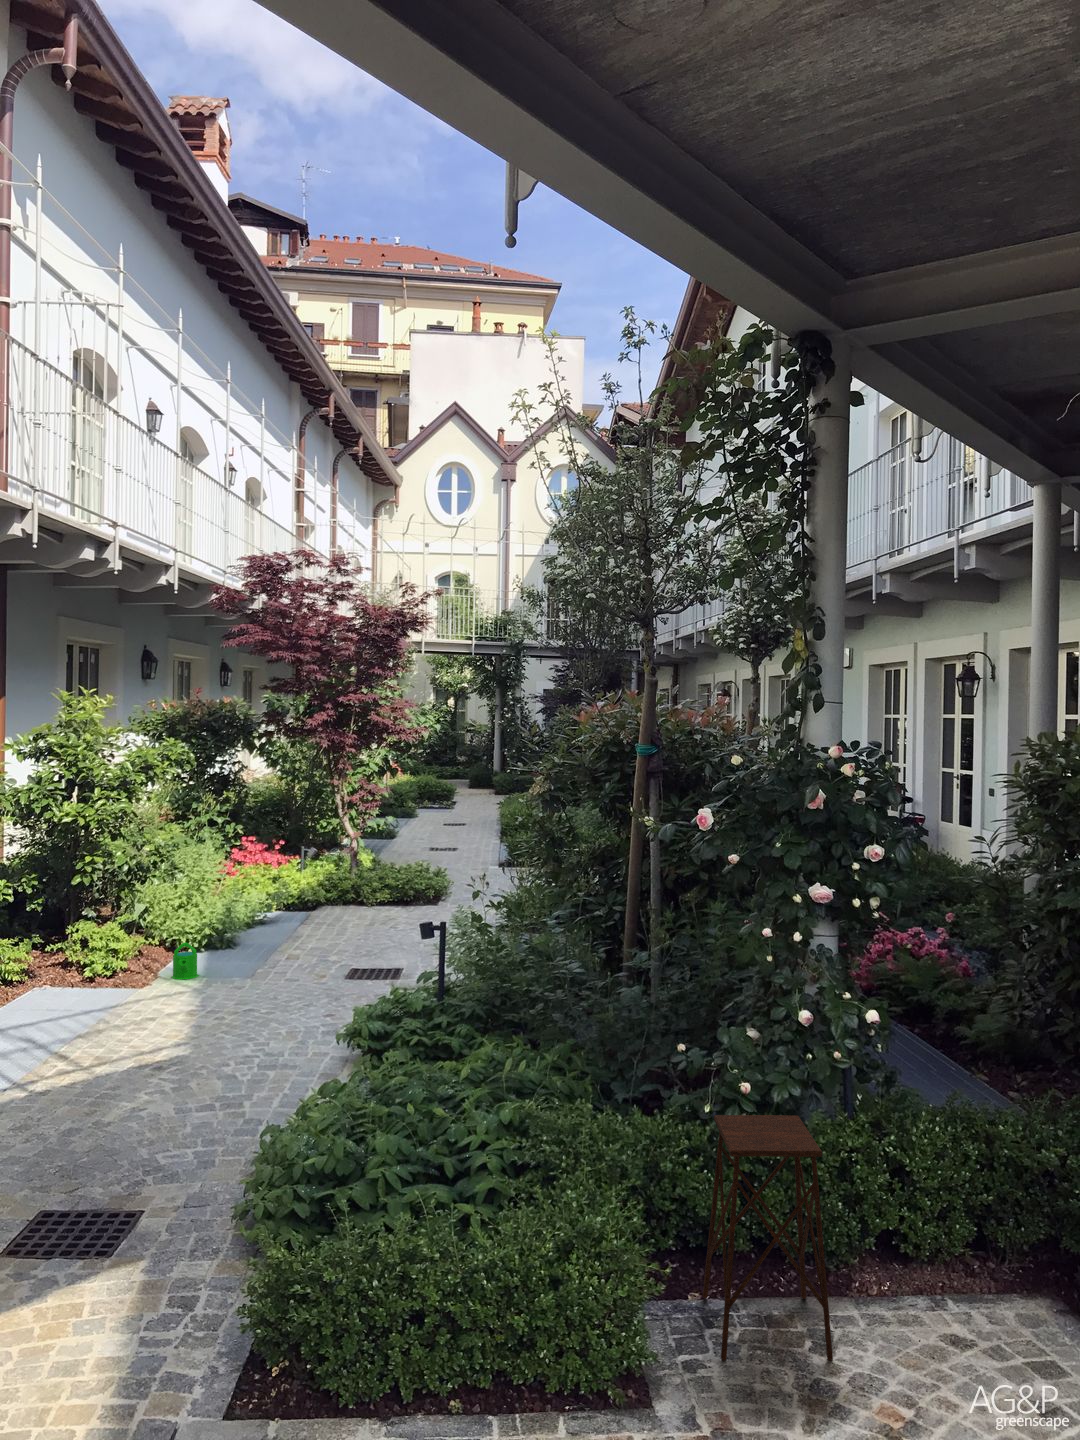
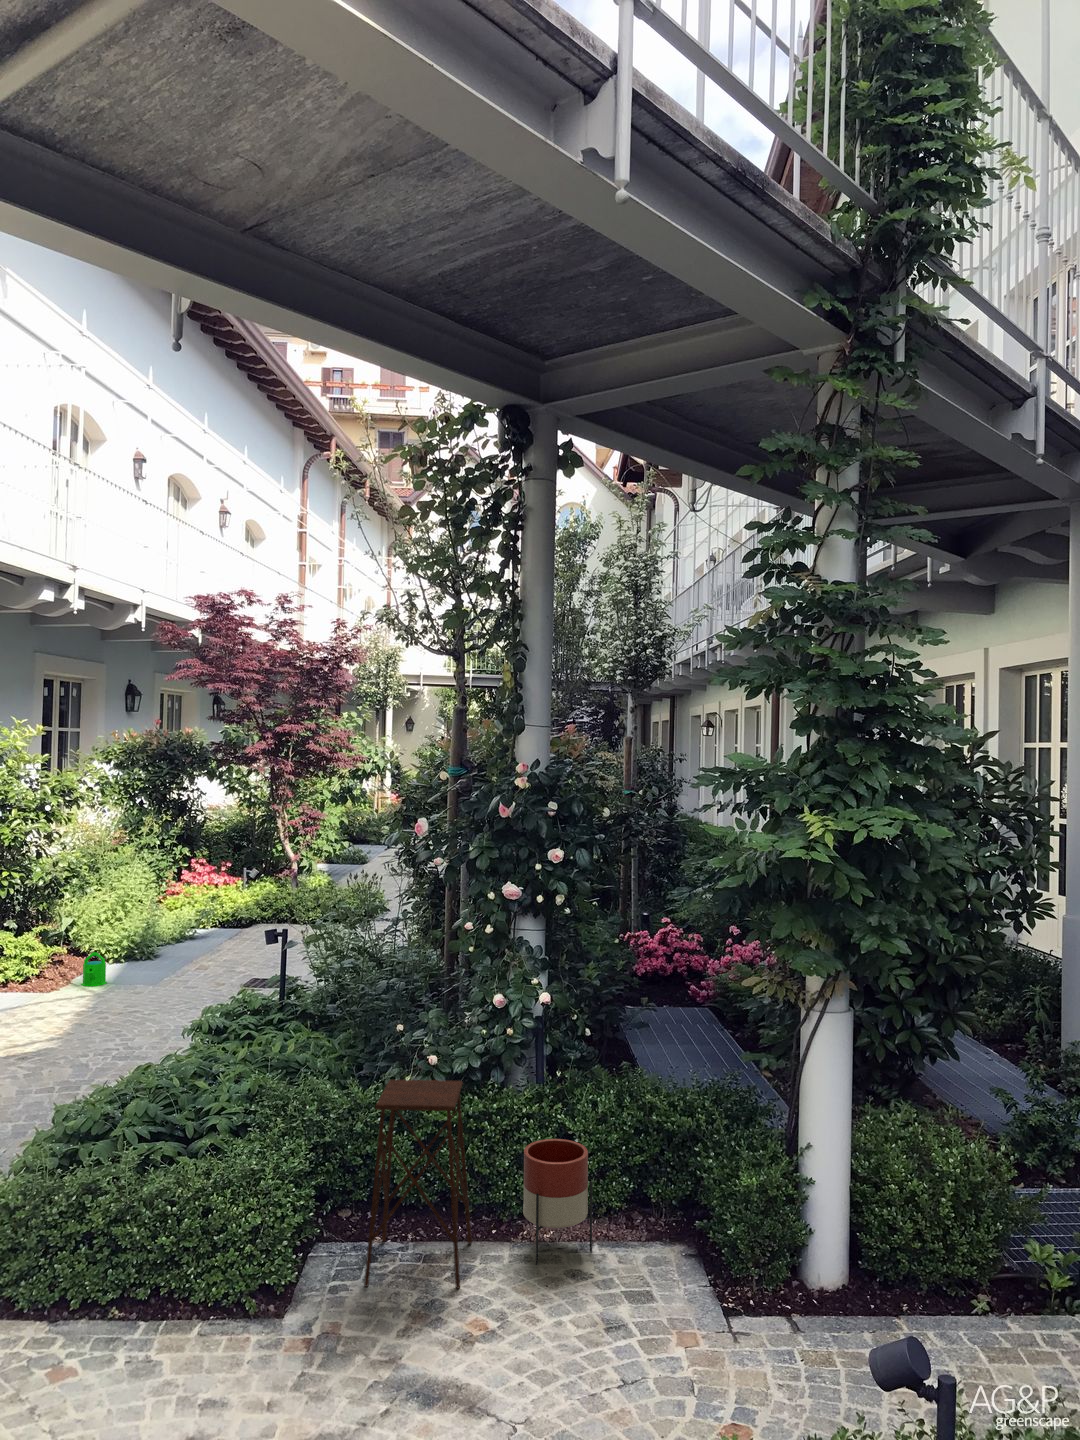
planter: none [867,1177,948,1326] -> present [523,1139,592,1265]

